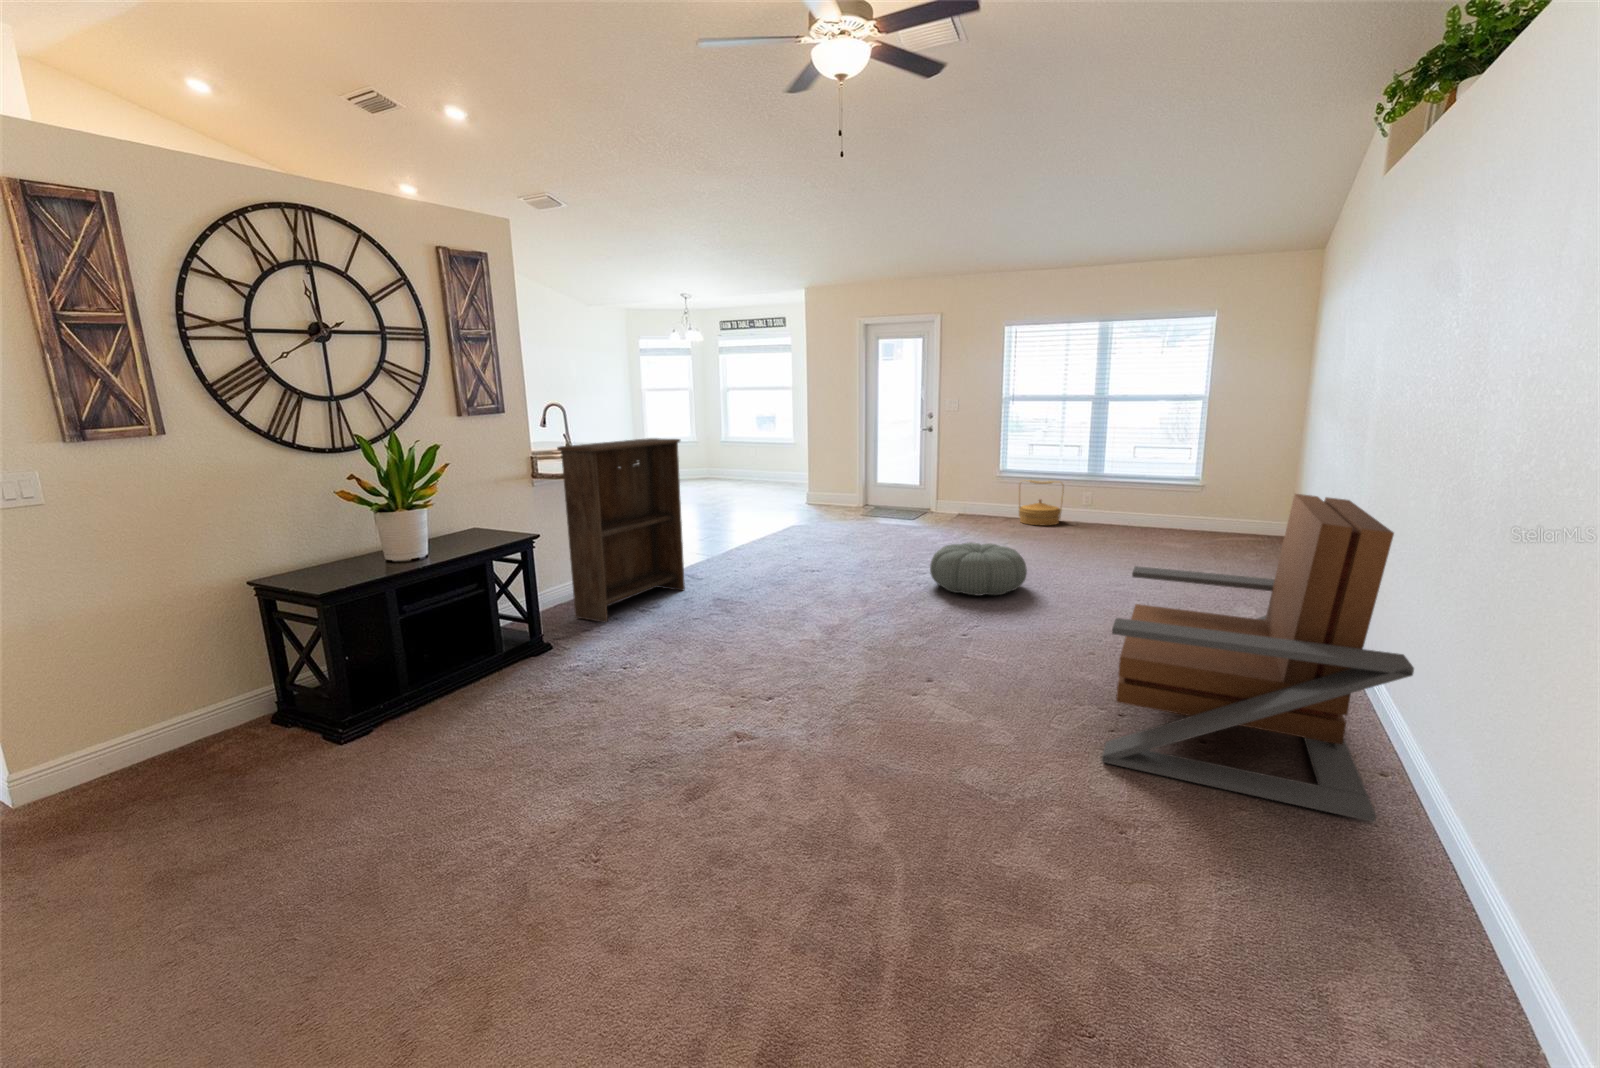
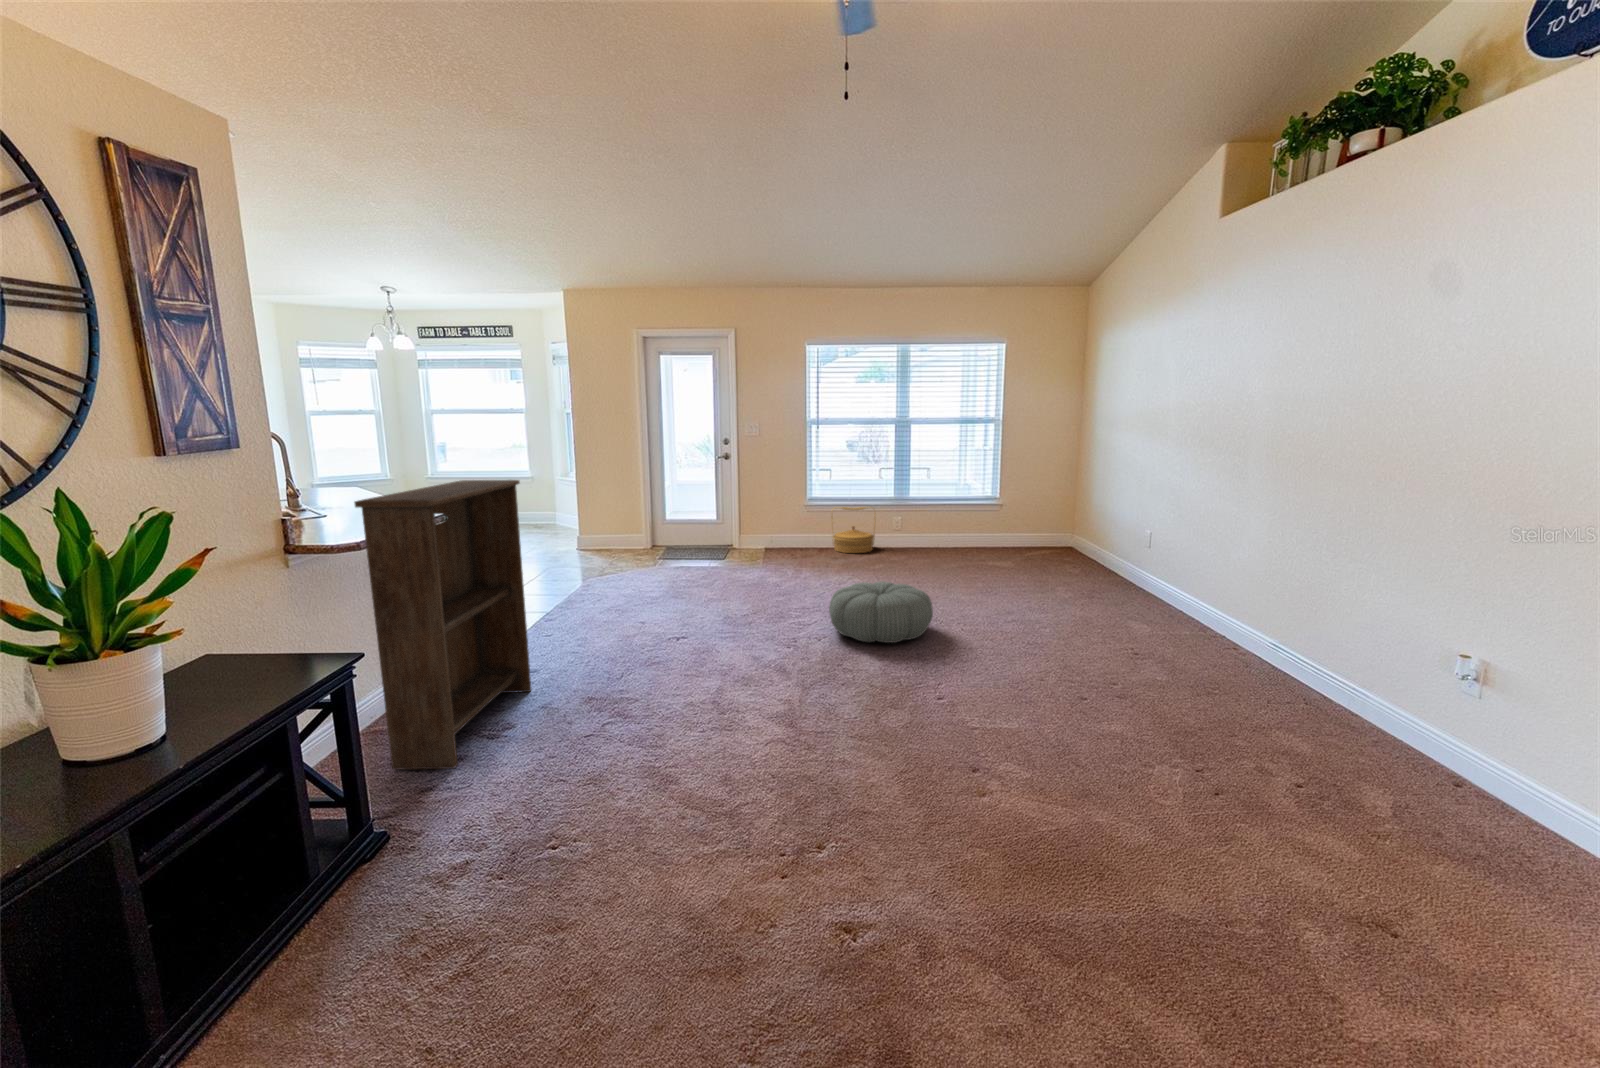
lounge chair: present [1102,494,1414,822] -> none [1115,516,1521,830]

